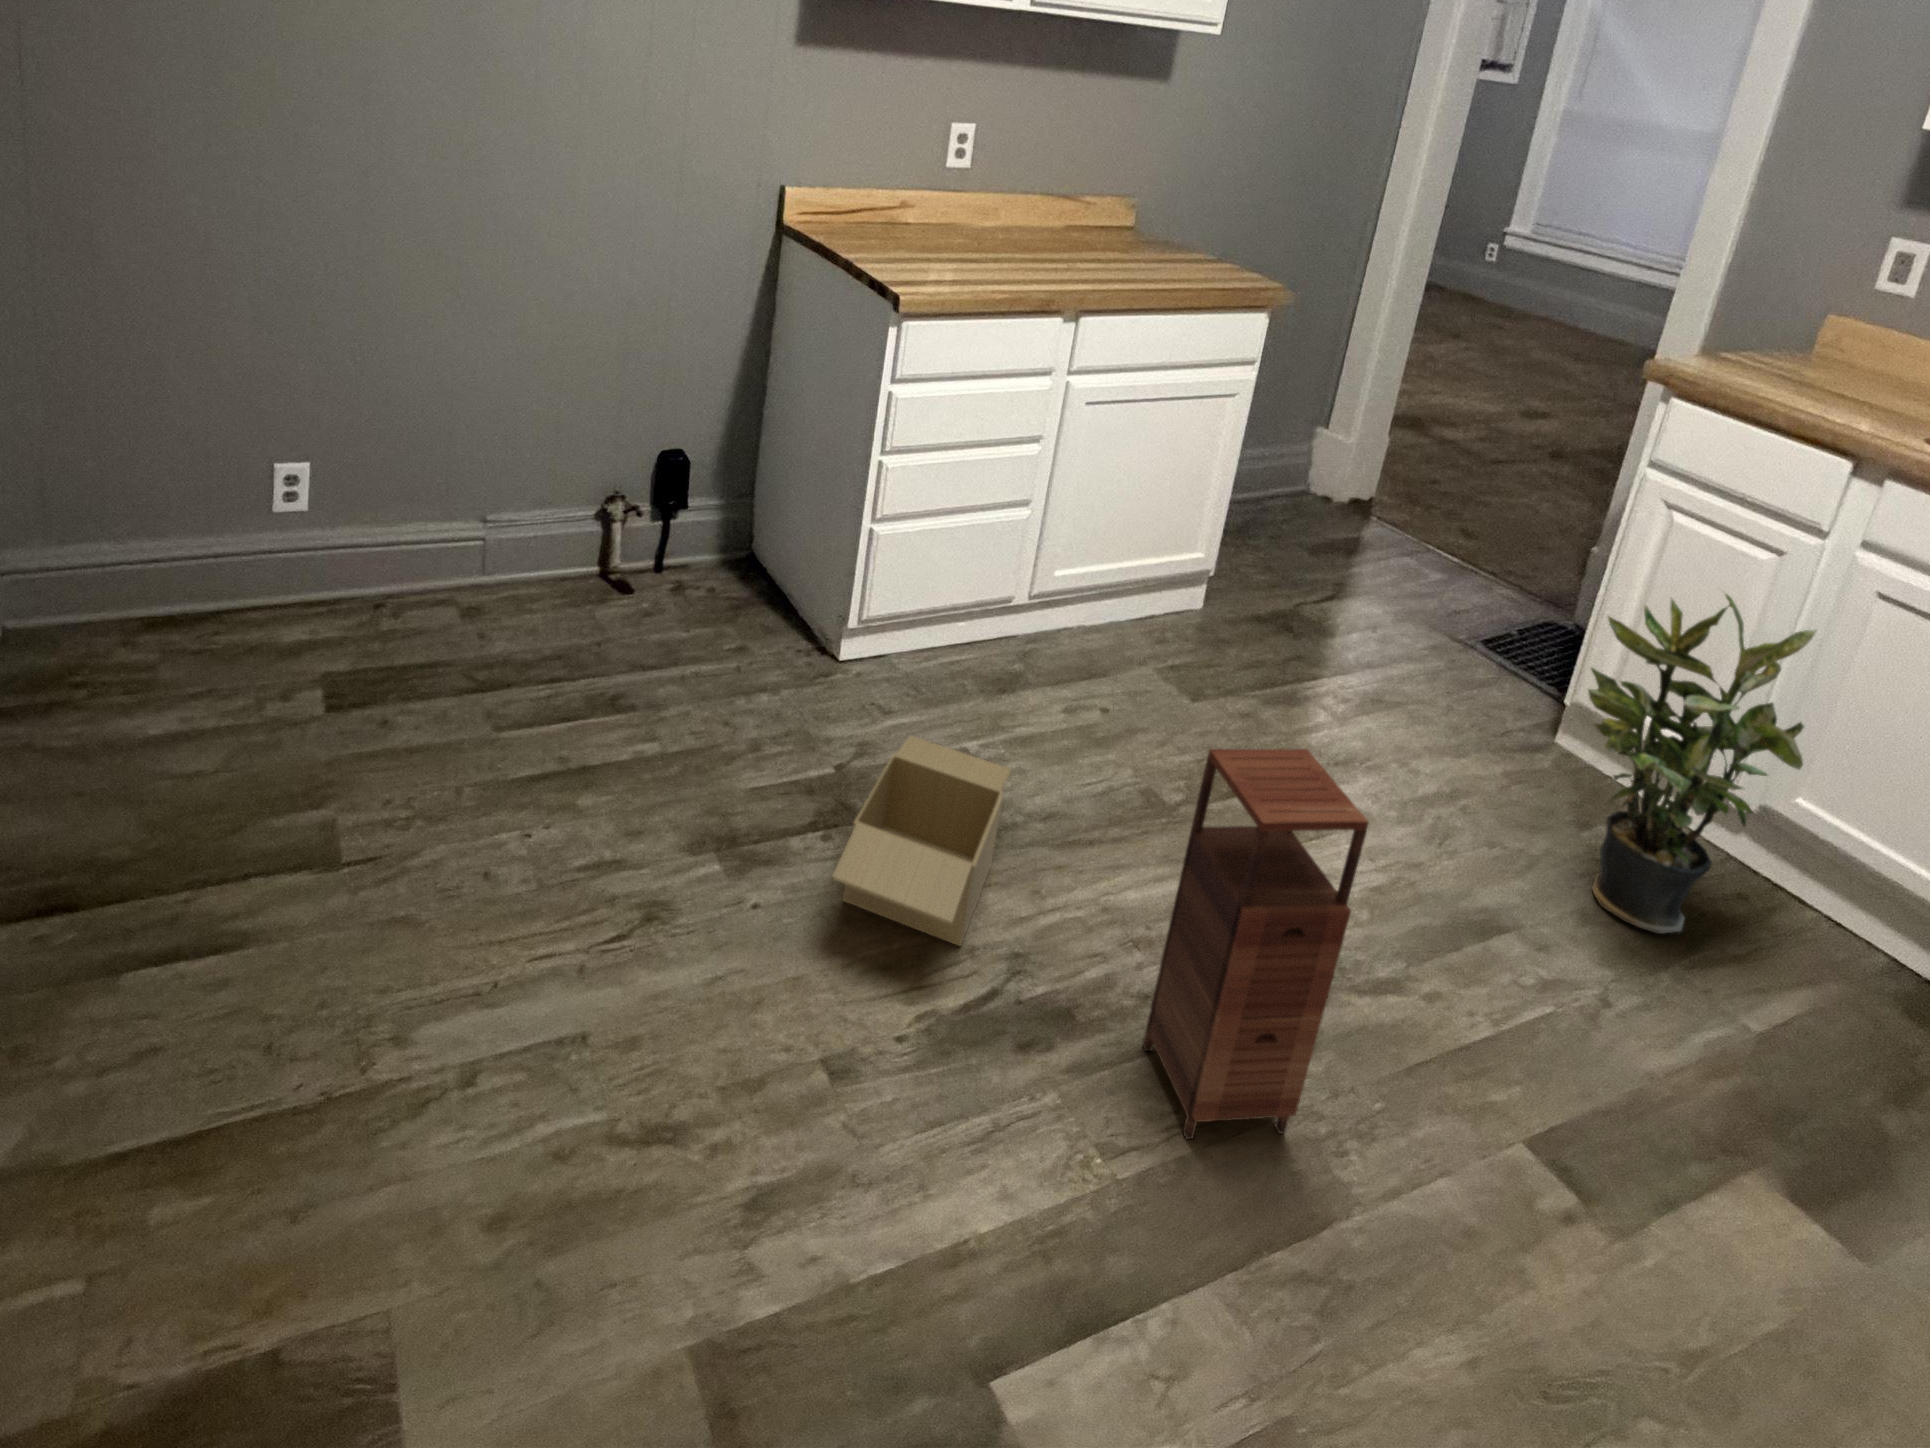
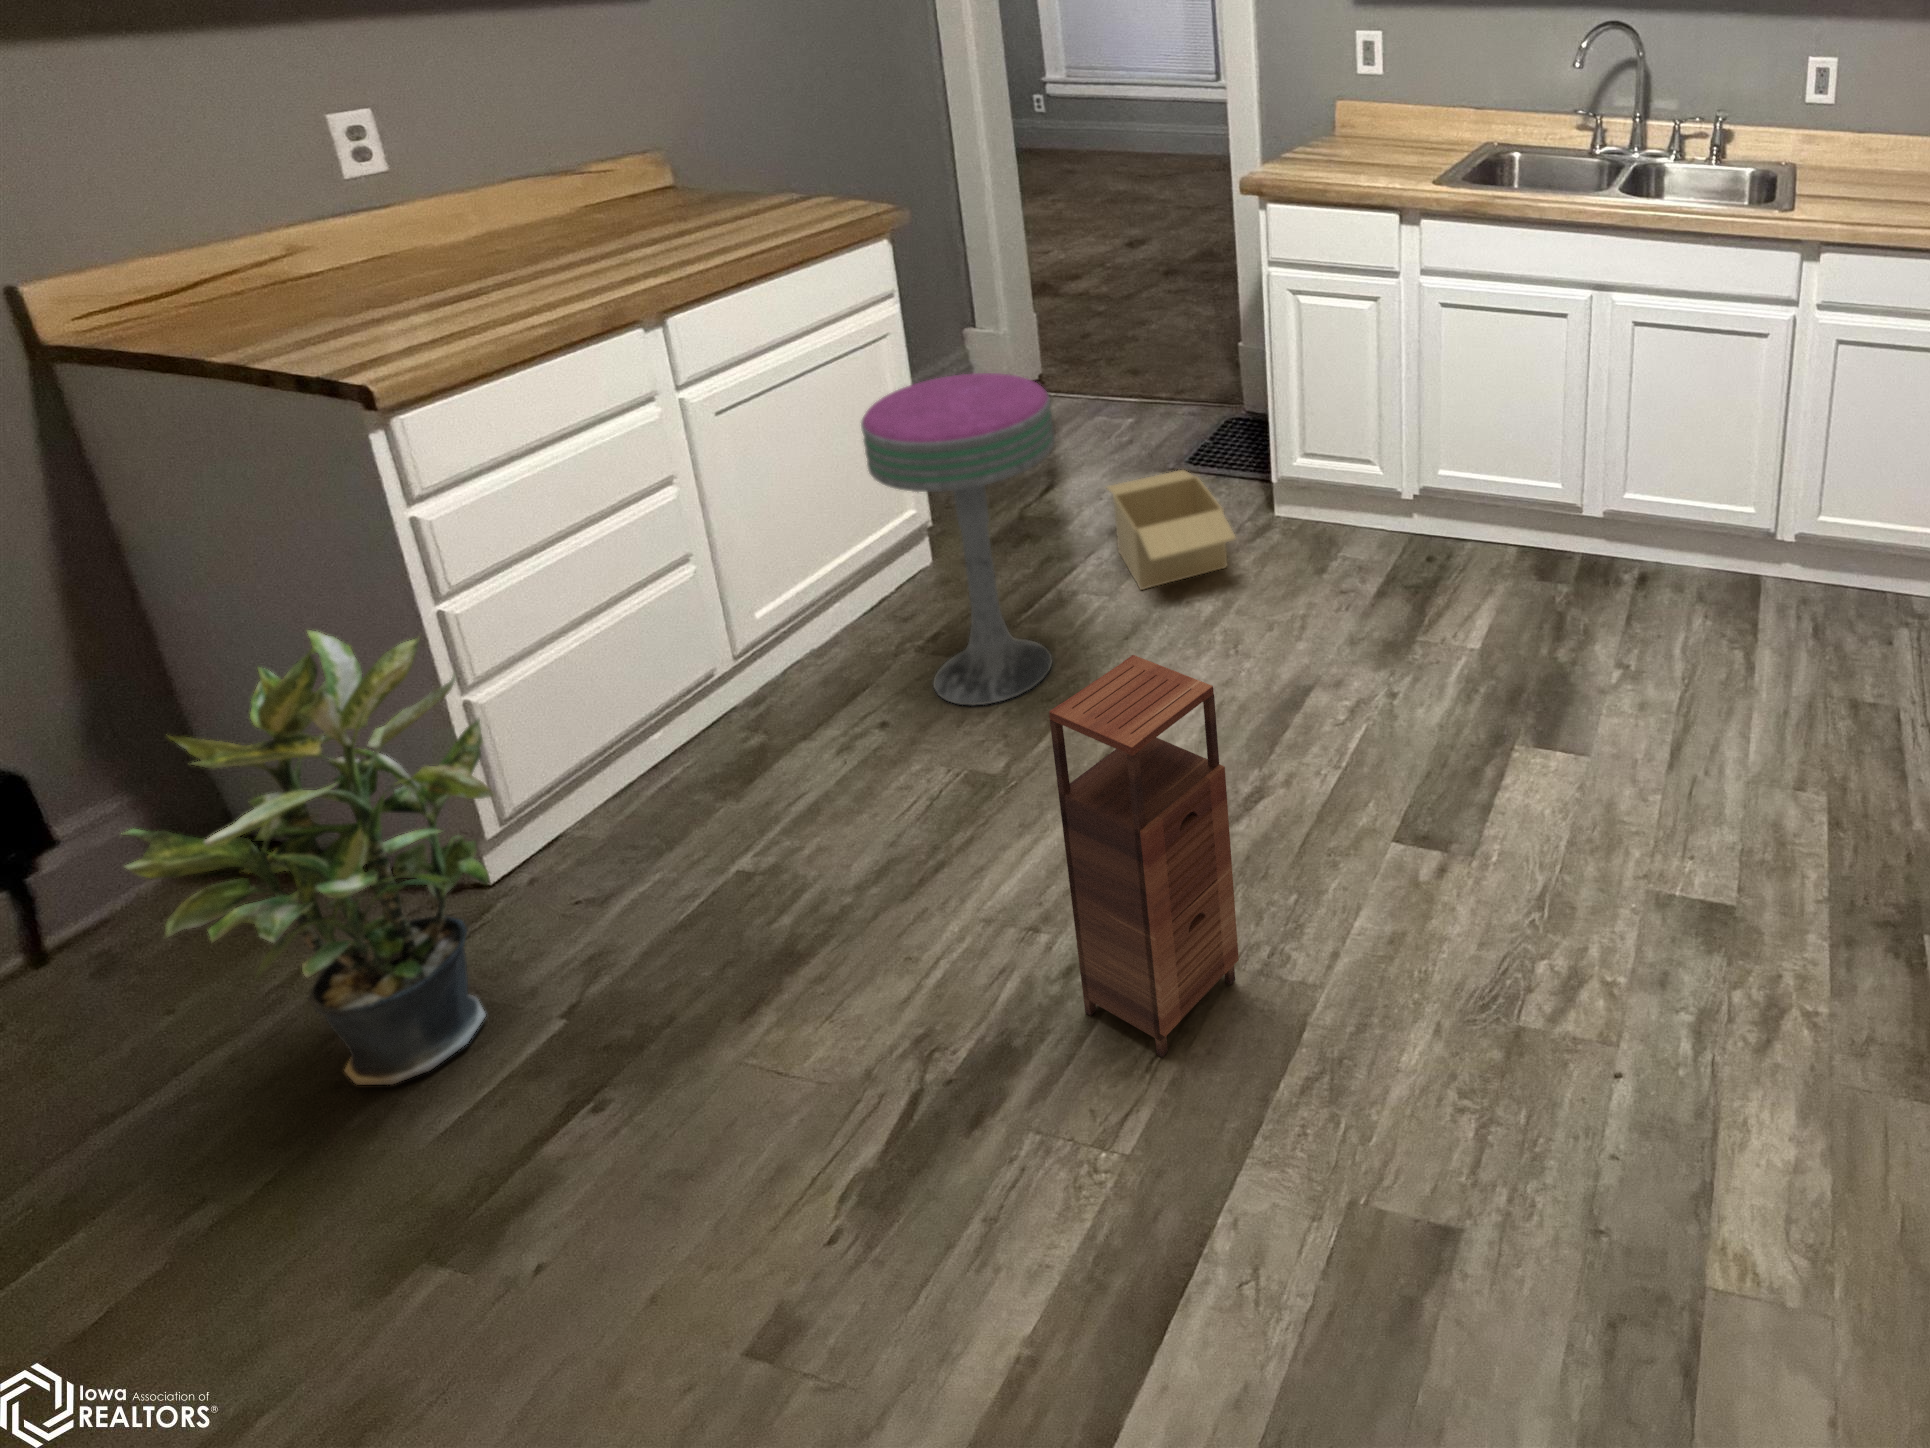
bar stool: none [1155,438,1347,751] -> present [861,373,1054,705]
potted plant: present [1588,594,1816,934] -> present [121,630,494,1085]
cardboard box: present [832,736,1012,946] -> present [1107,470,1236,590]

